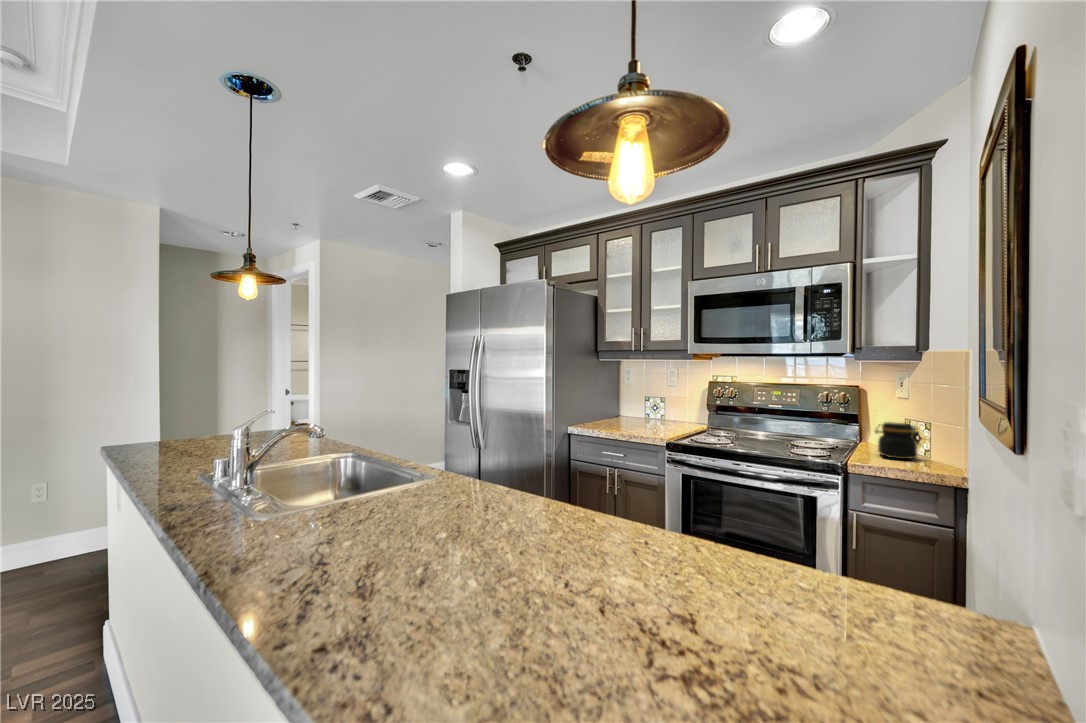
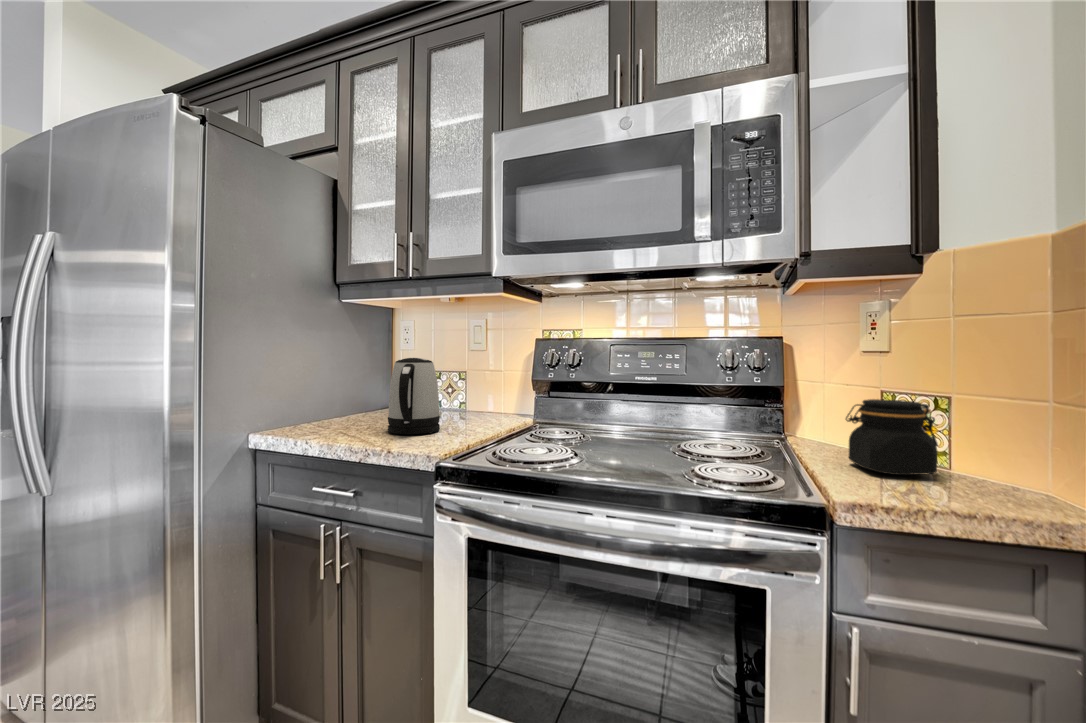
kettle: none [633,393,659,431] -> present [388,358,440,434]

